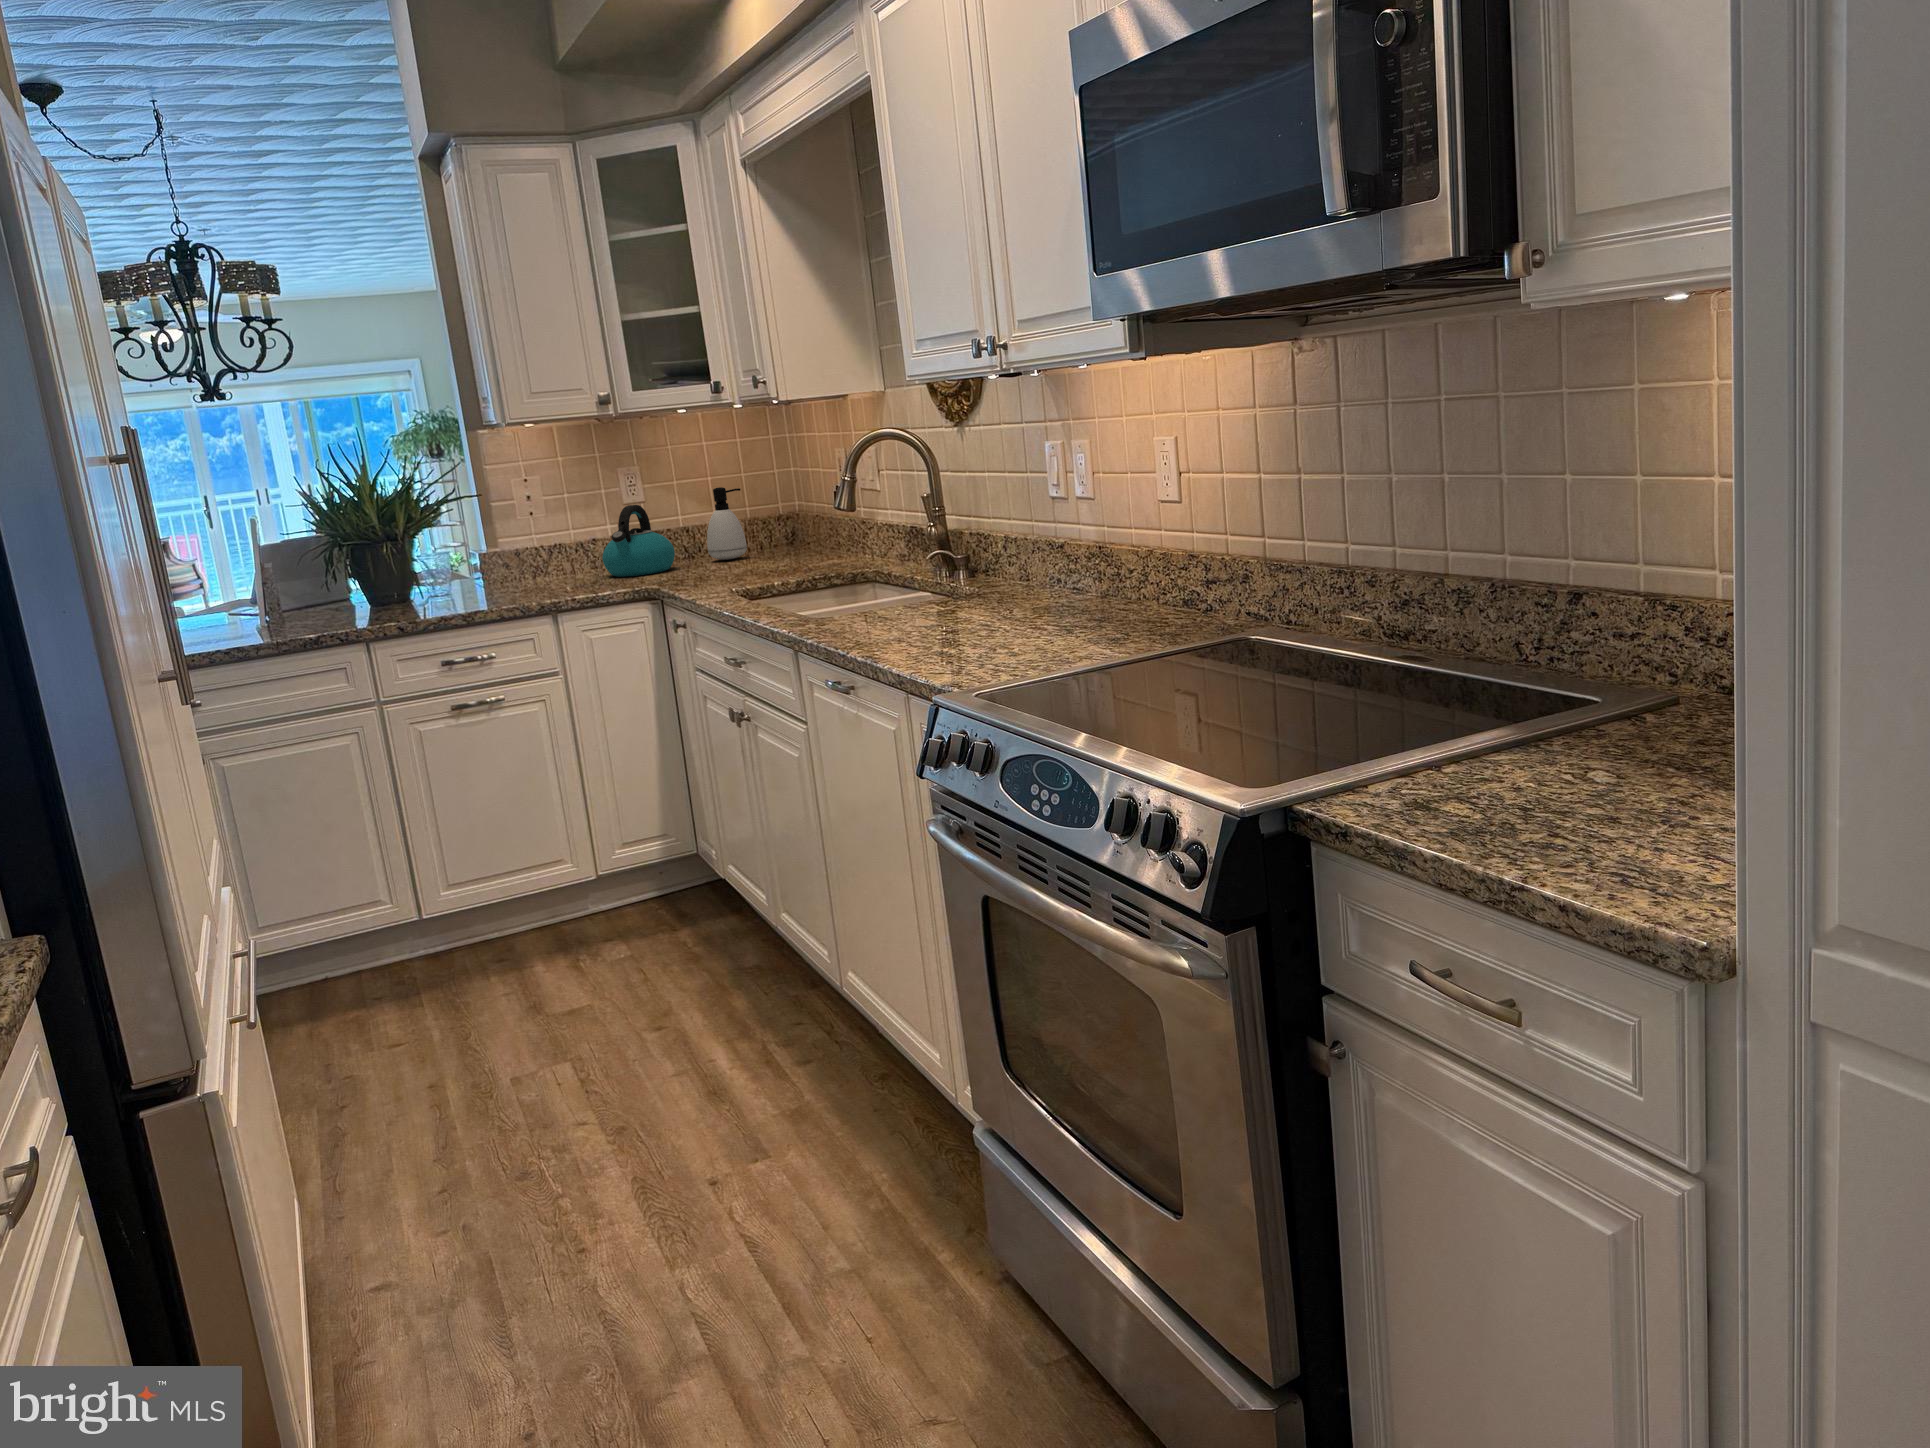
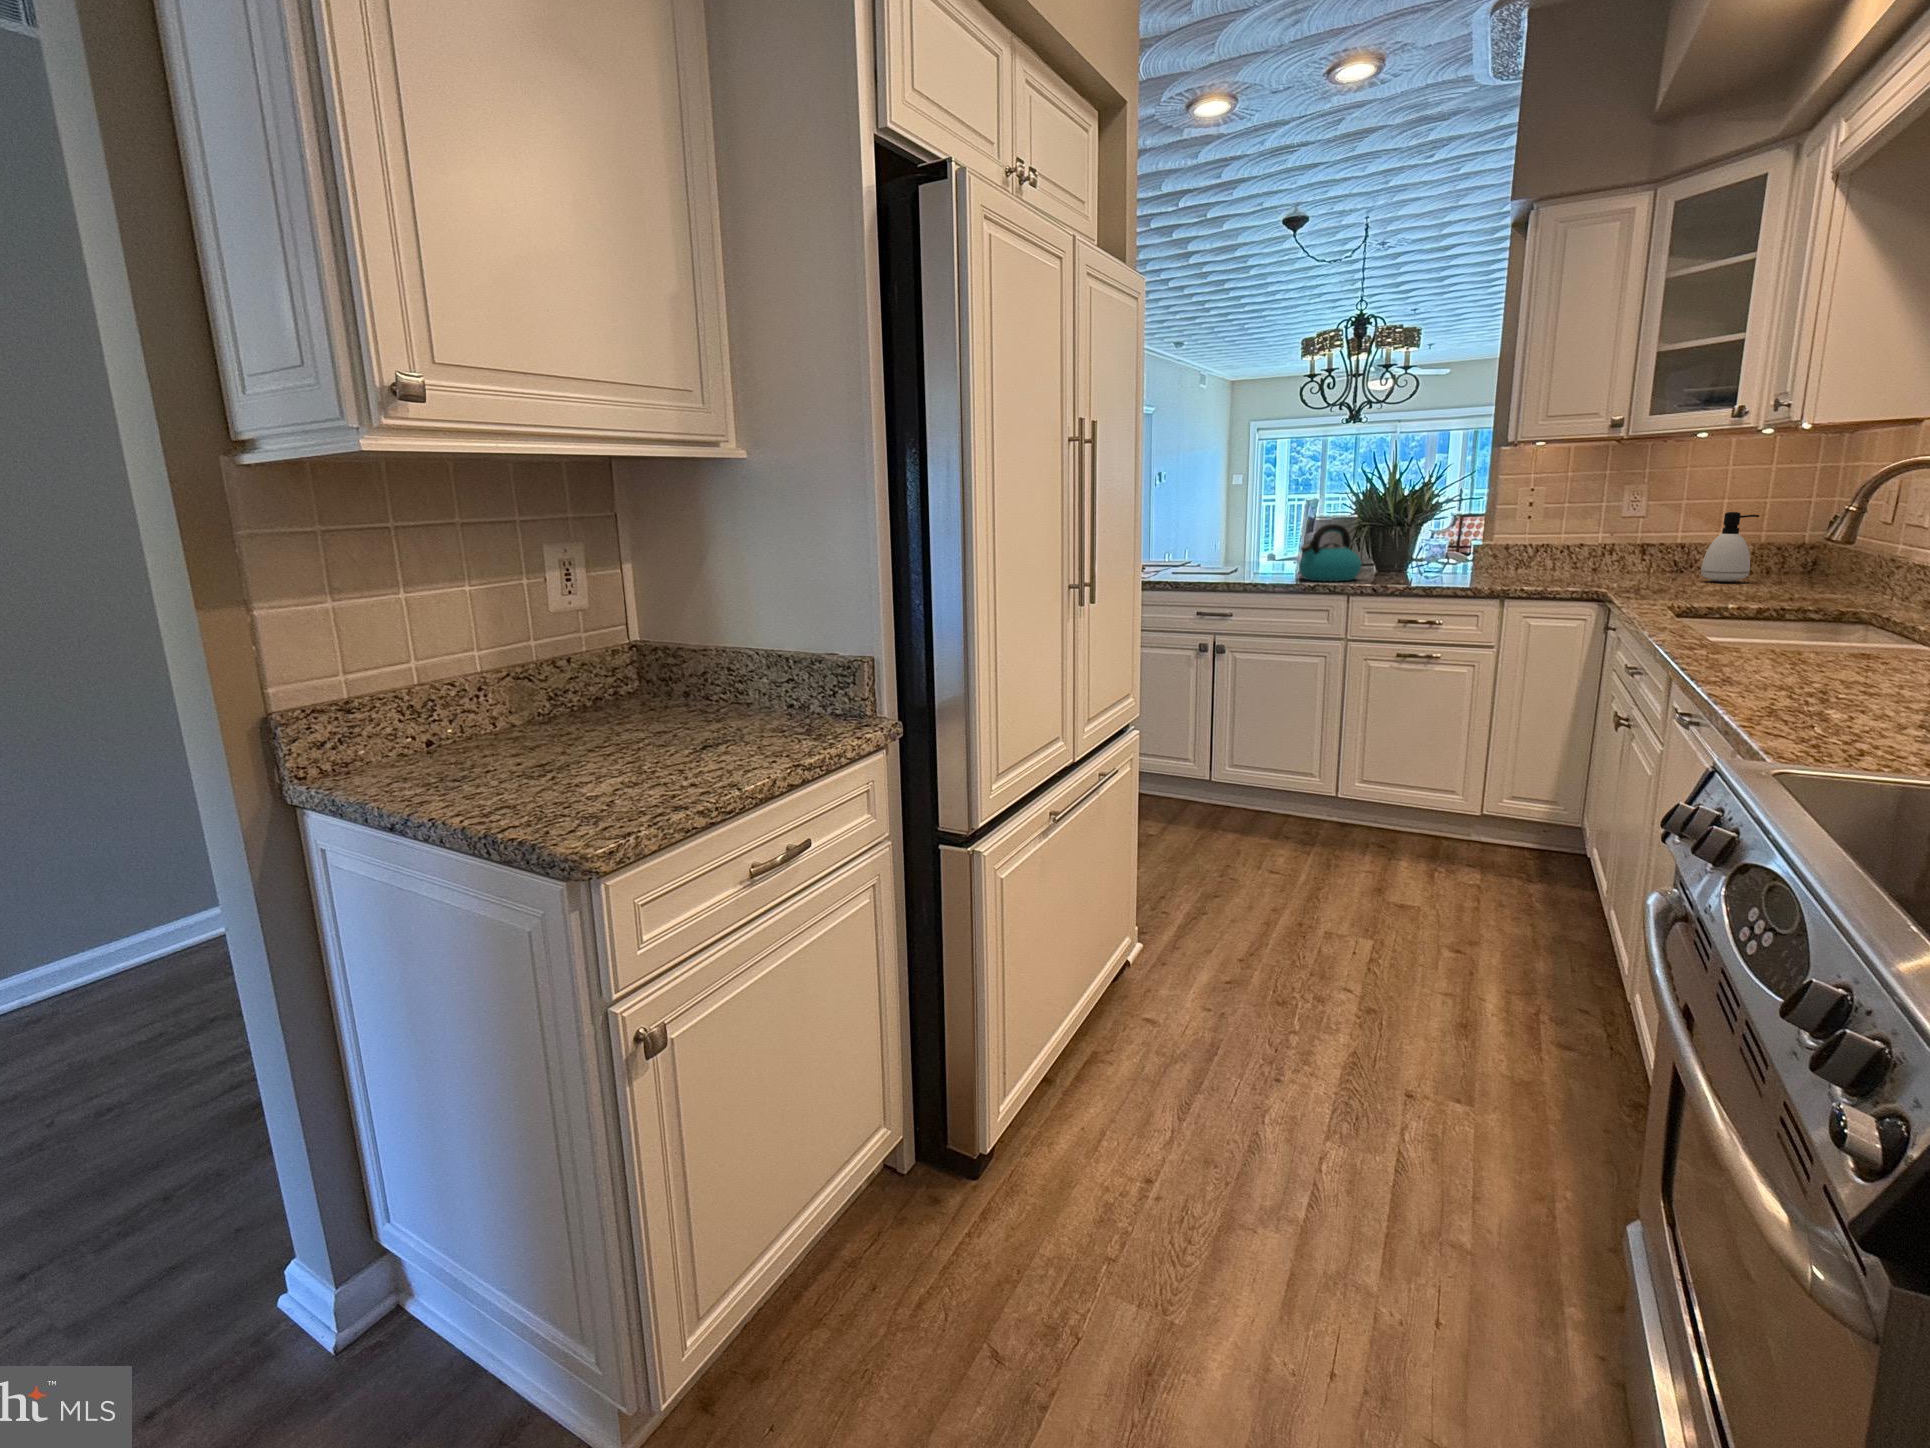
kettle: present [602,505,675,577] -> present [1299,524,1362,581]

